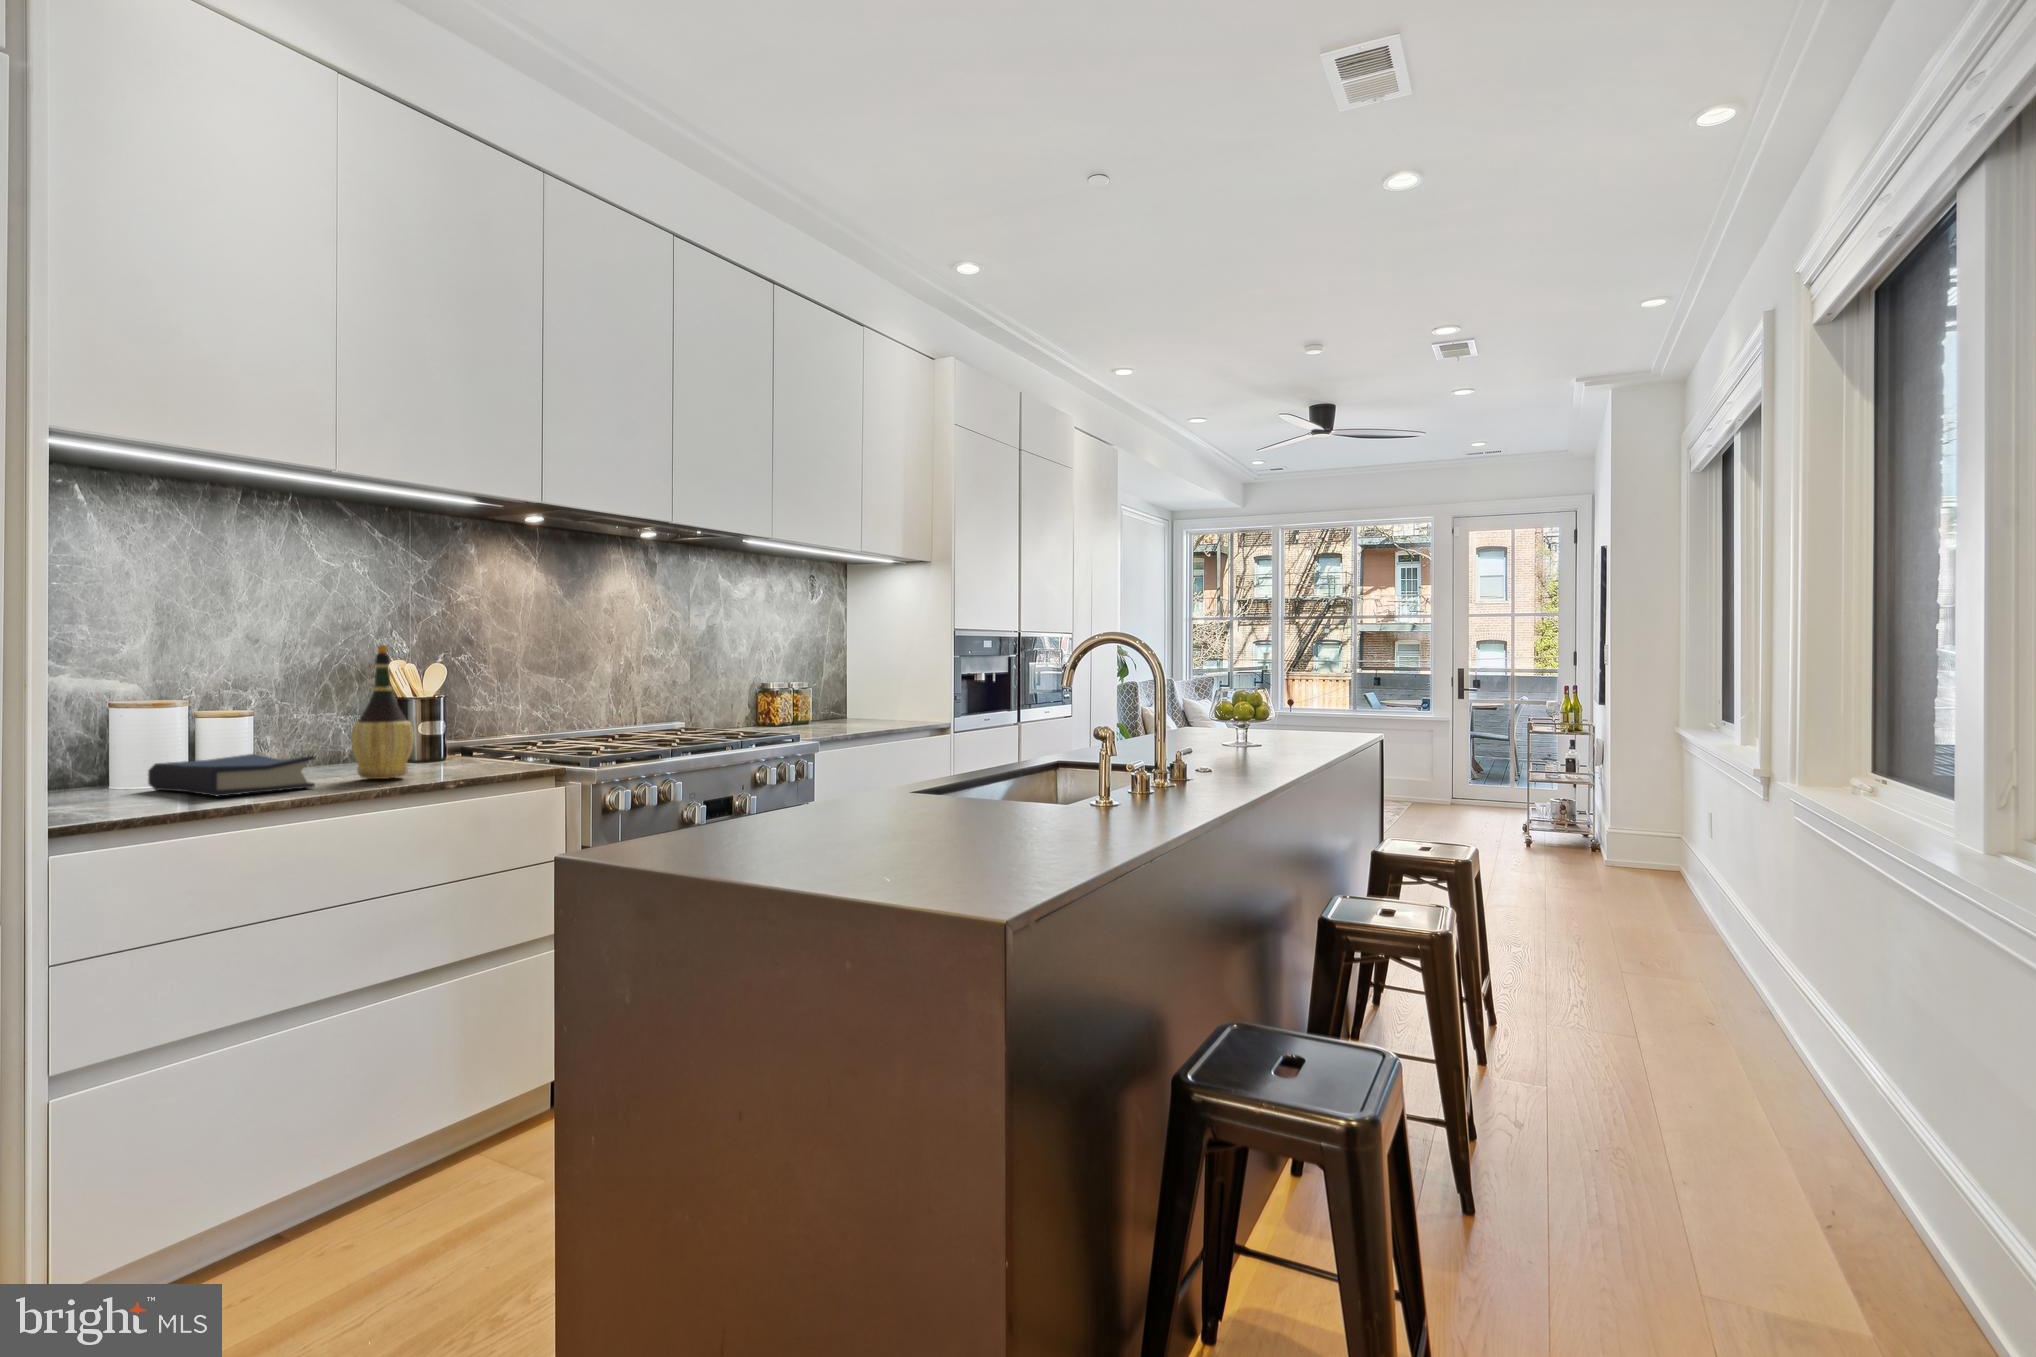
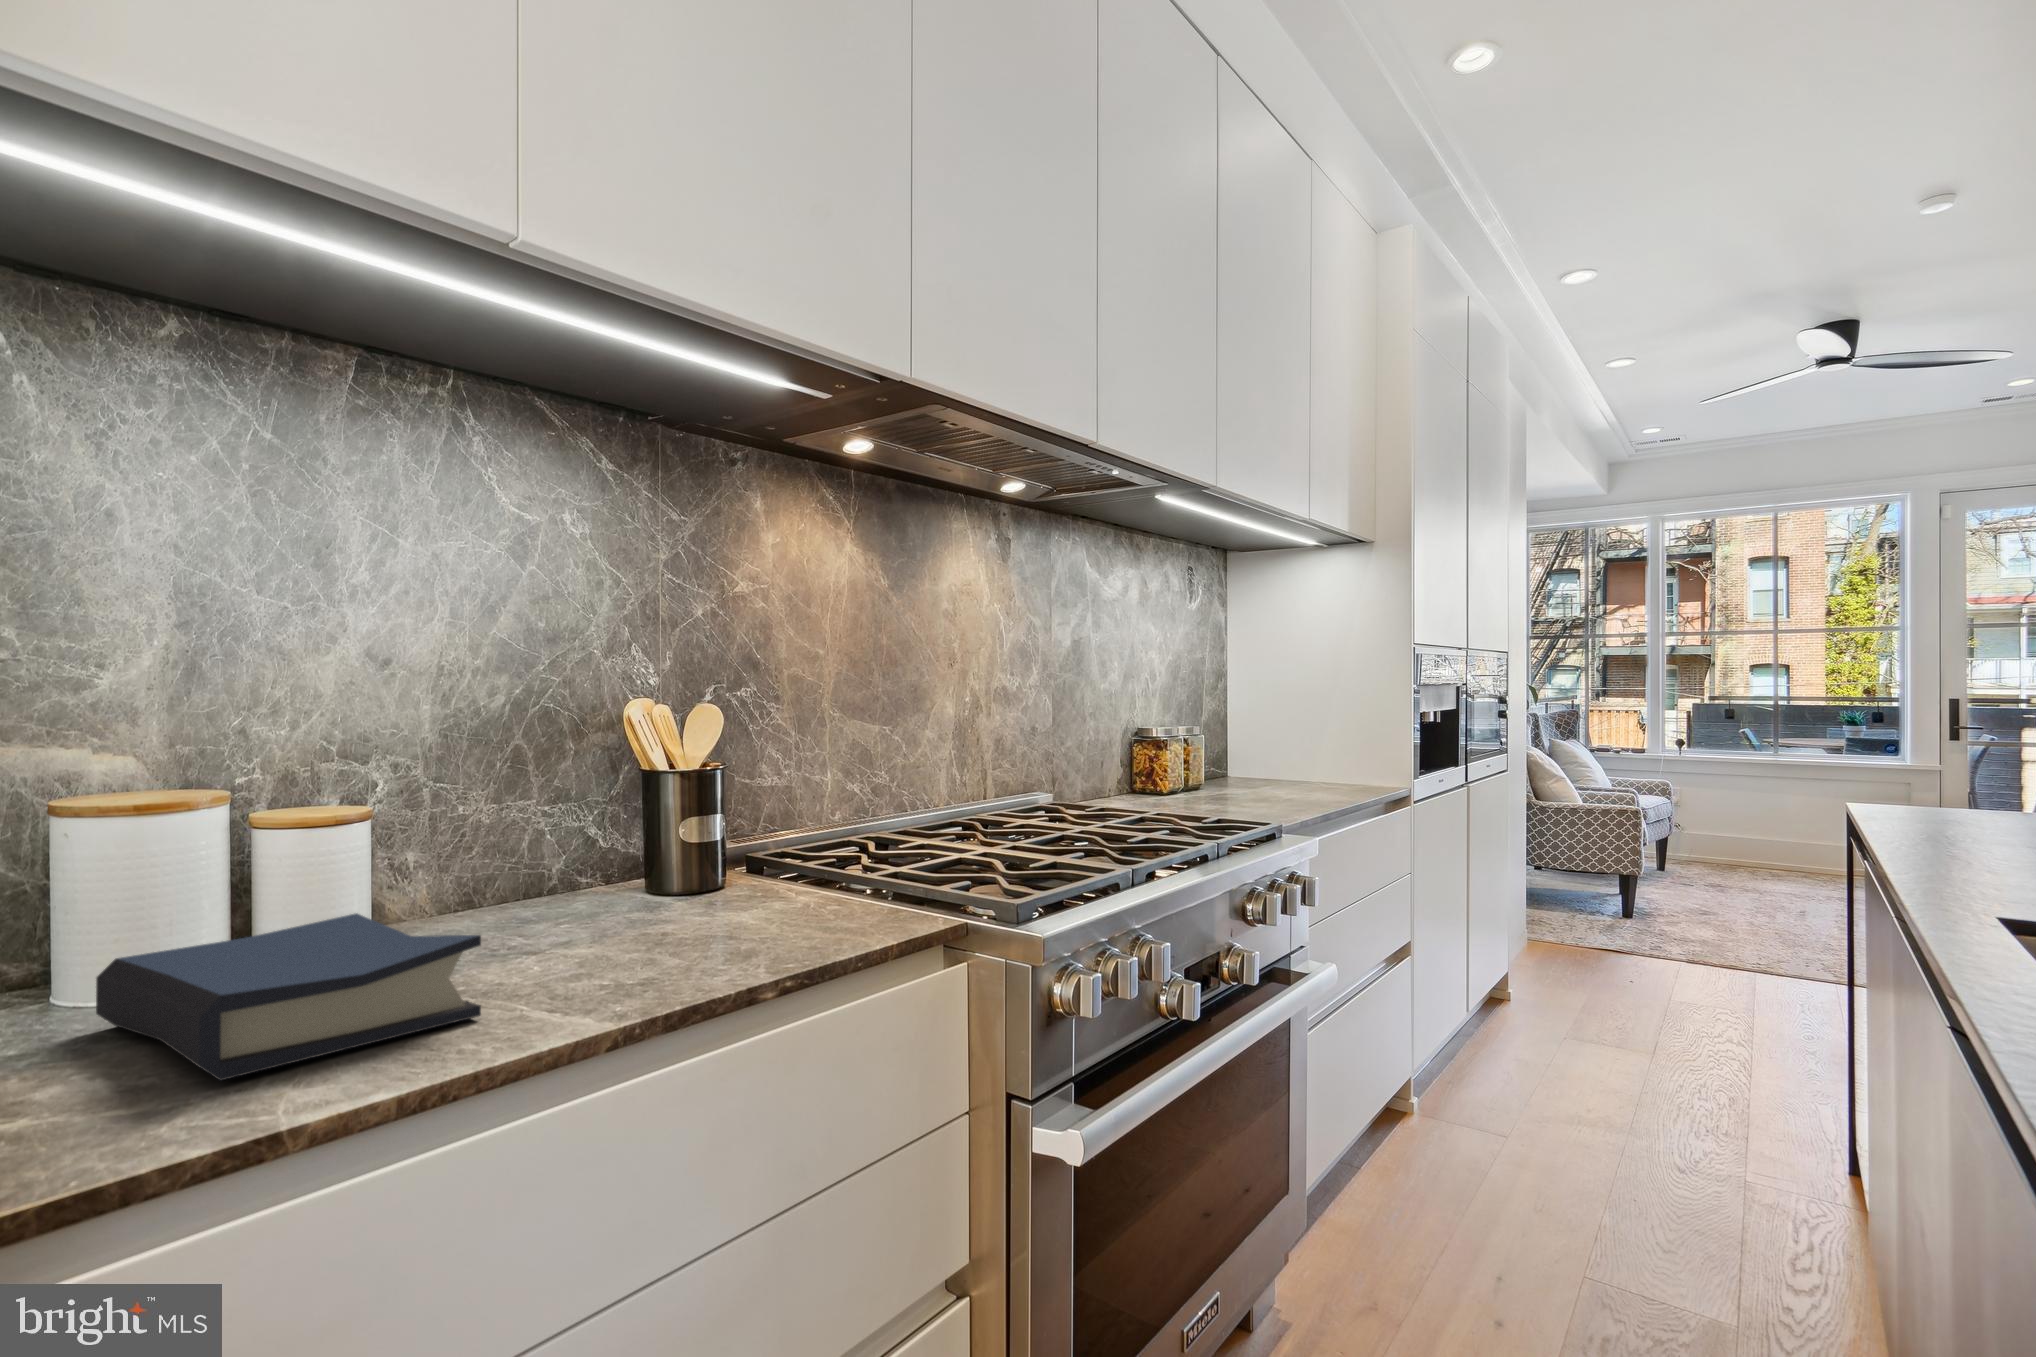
wine bottle: present [351,645,414,779] -> none [564,658,696,975]

